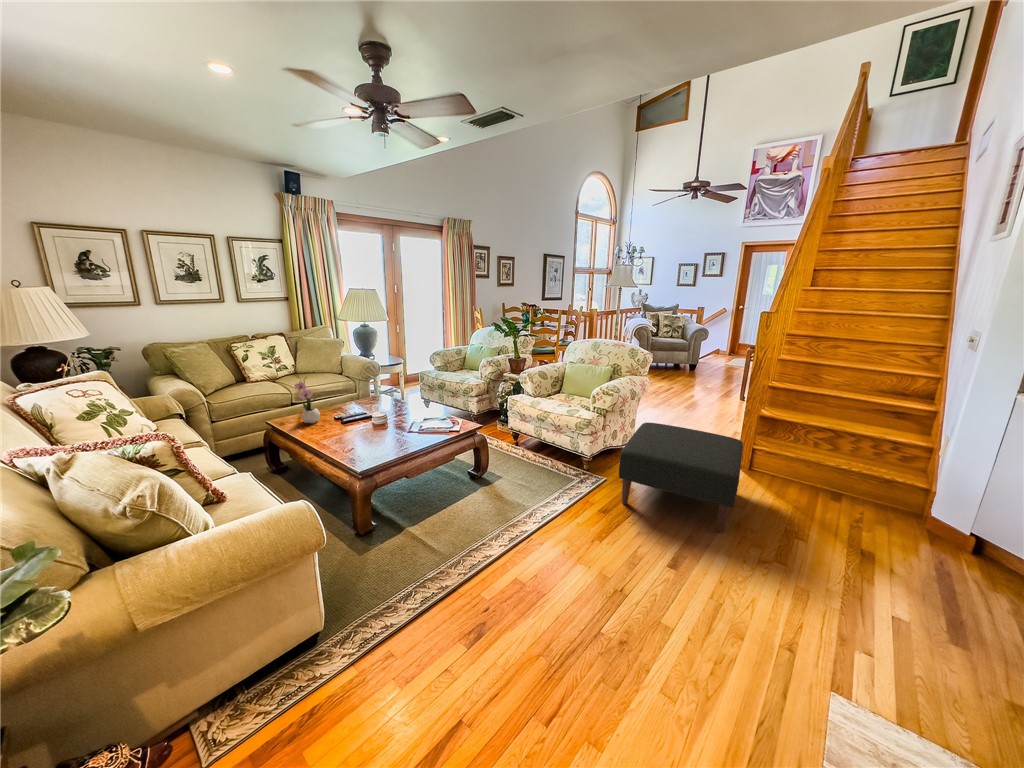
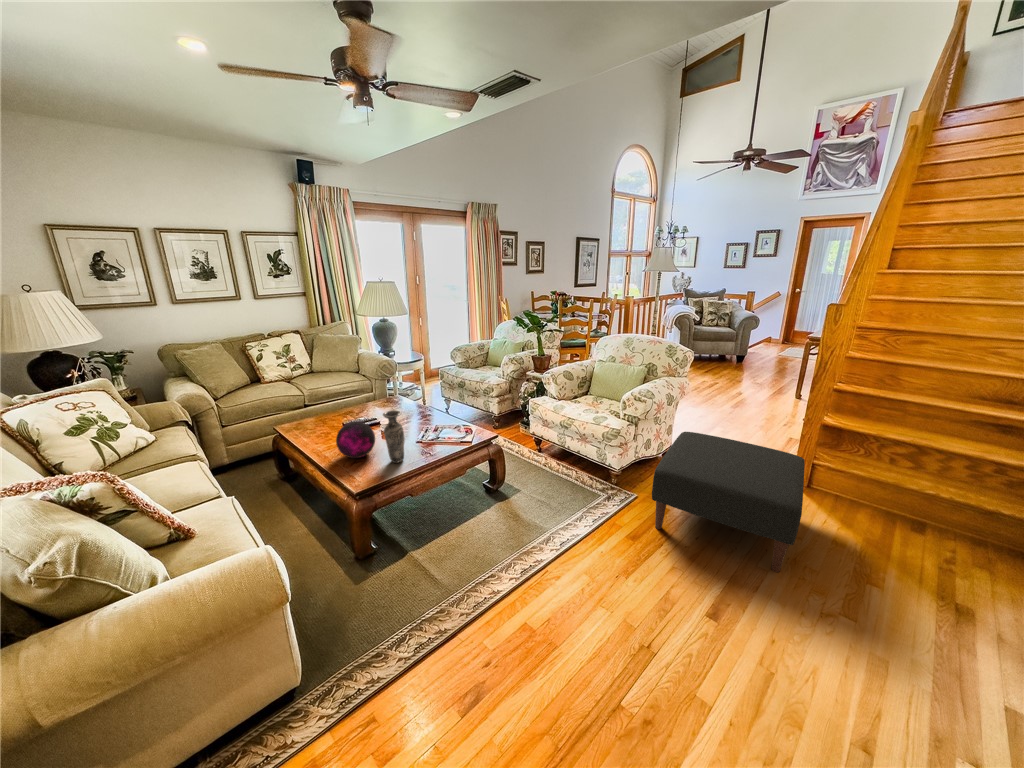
flower arrangement: present [294,374,320,423] -> none [296,378,327,430]
vase: none [383,400,402,448] -> present [383,410,405,463]
decorative orb: none [337,411,373,445] -> present [336,421,375,458]

